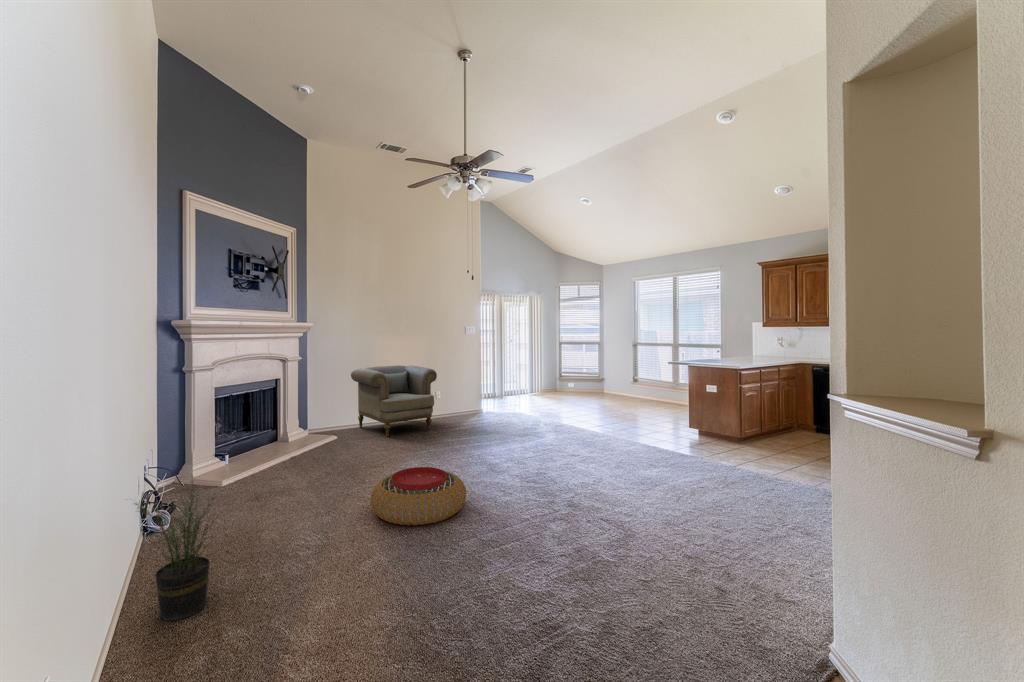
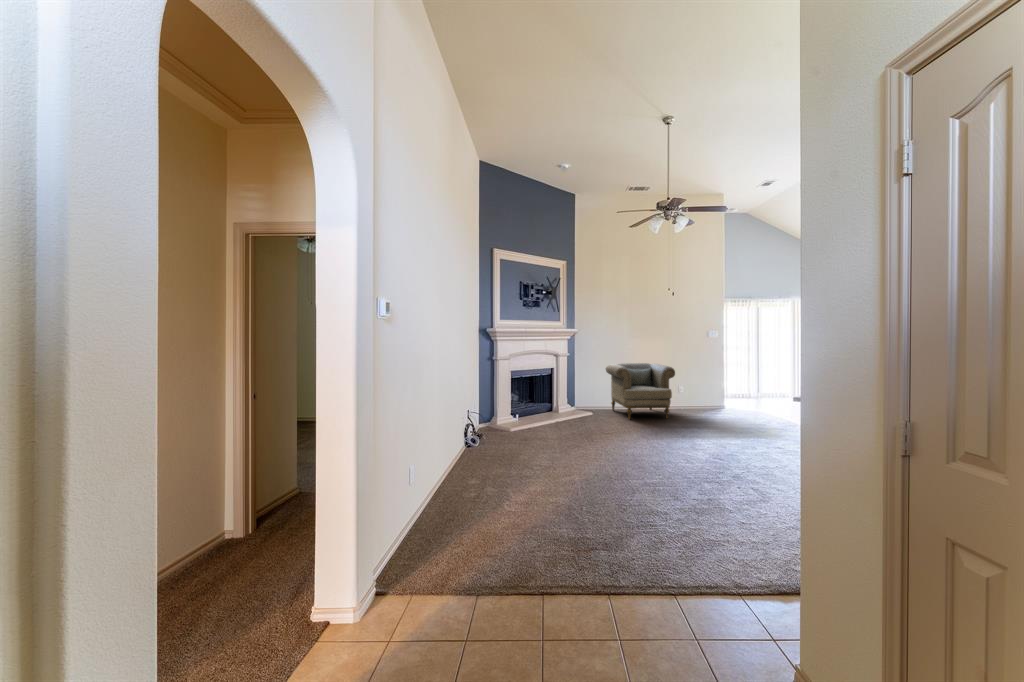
pouf: present [371,467,466,526] -> none [585,437,659,479]
potted plant: present [136,477,218,621] -> none [445,413,490,487]

